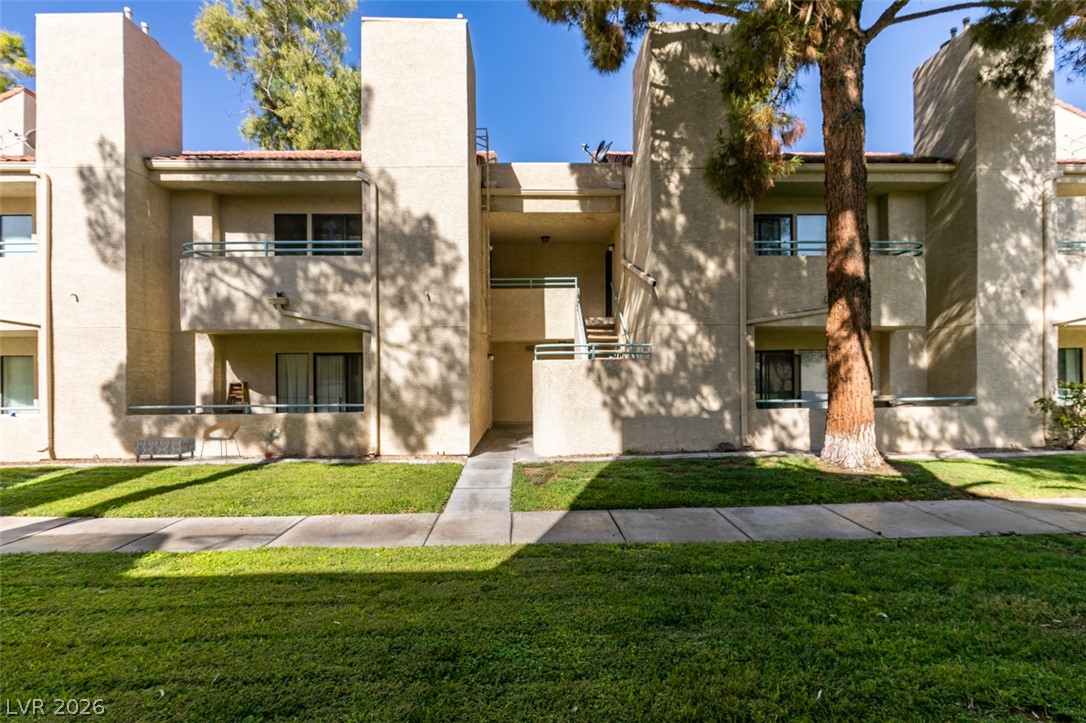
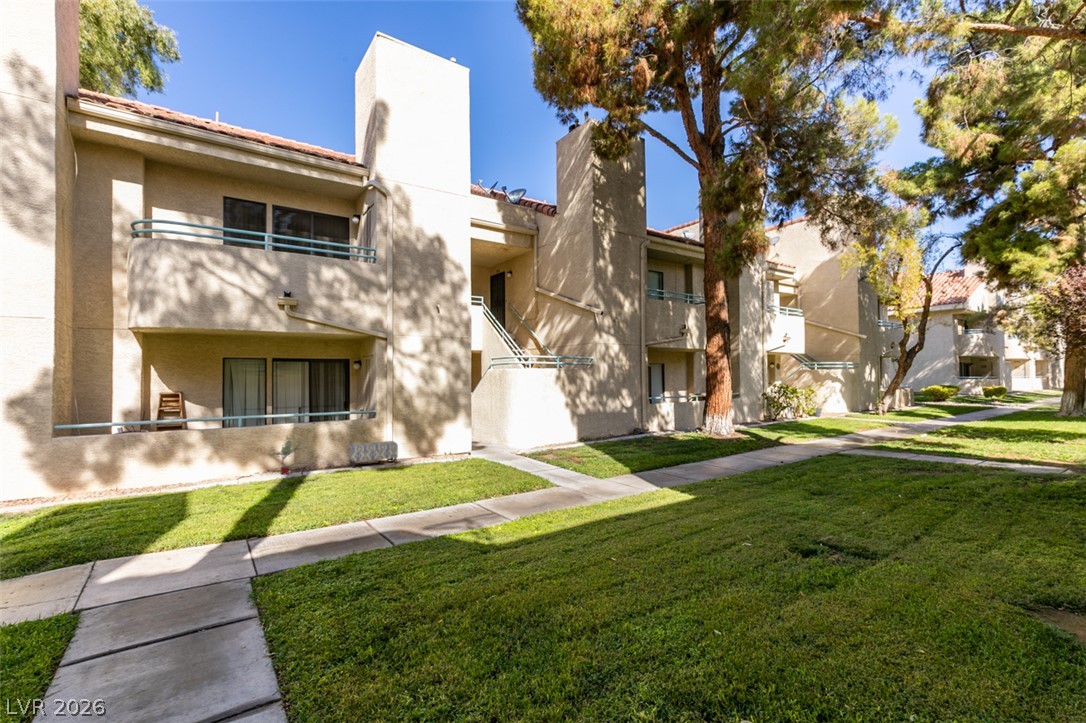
chair: present [200,422,240,459] -> none [206,437,246,485]
bench: present [134,437,196,462] -> present [349,441,398,468]

